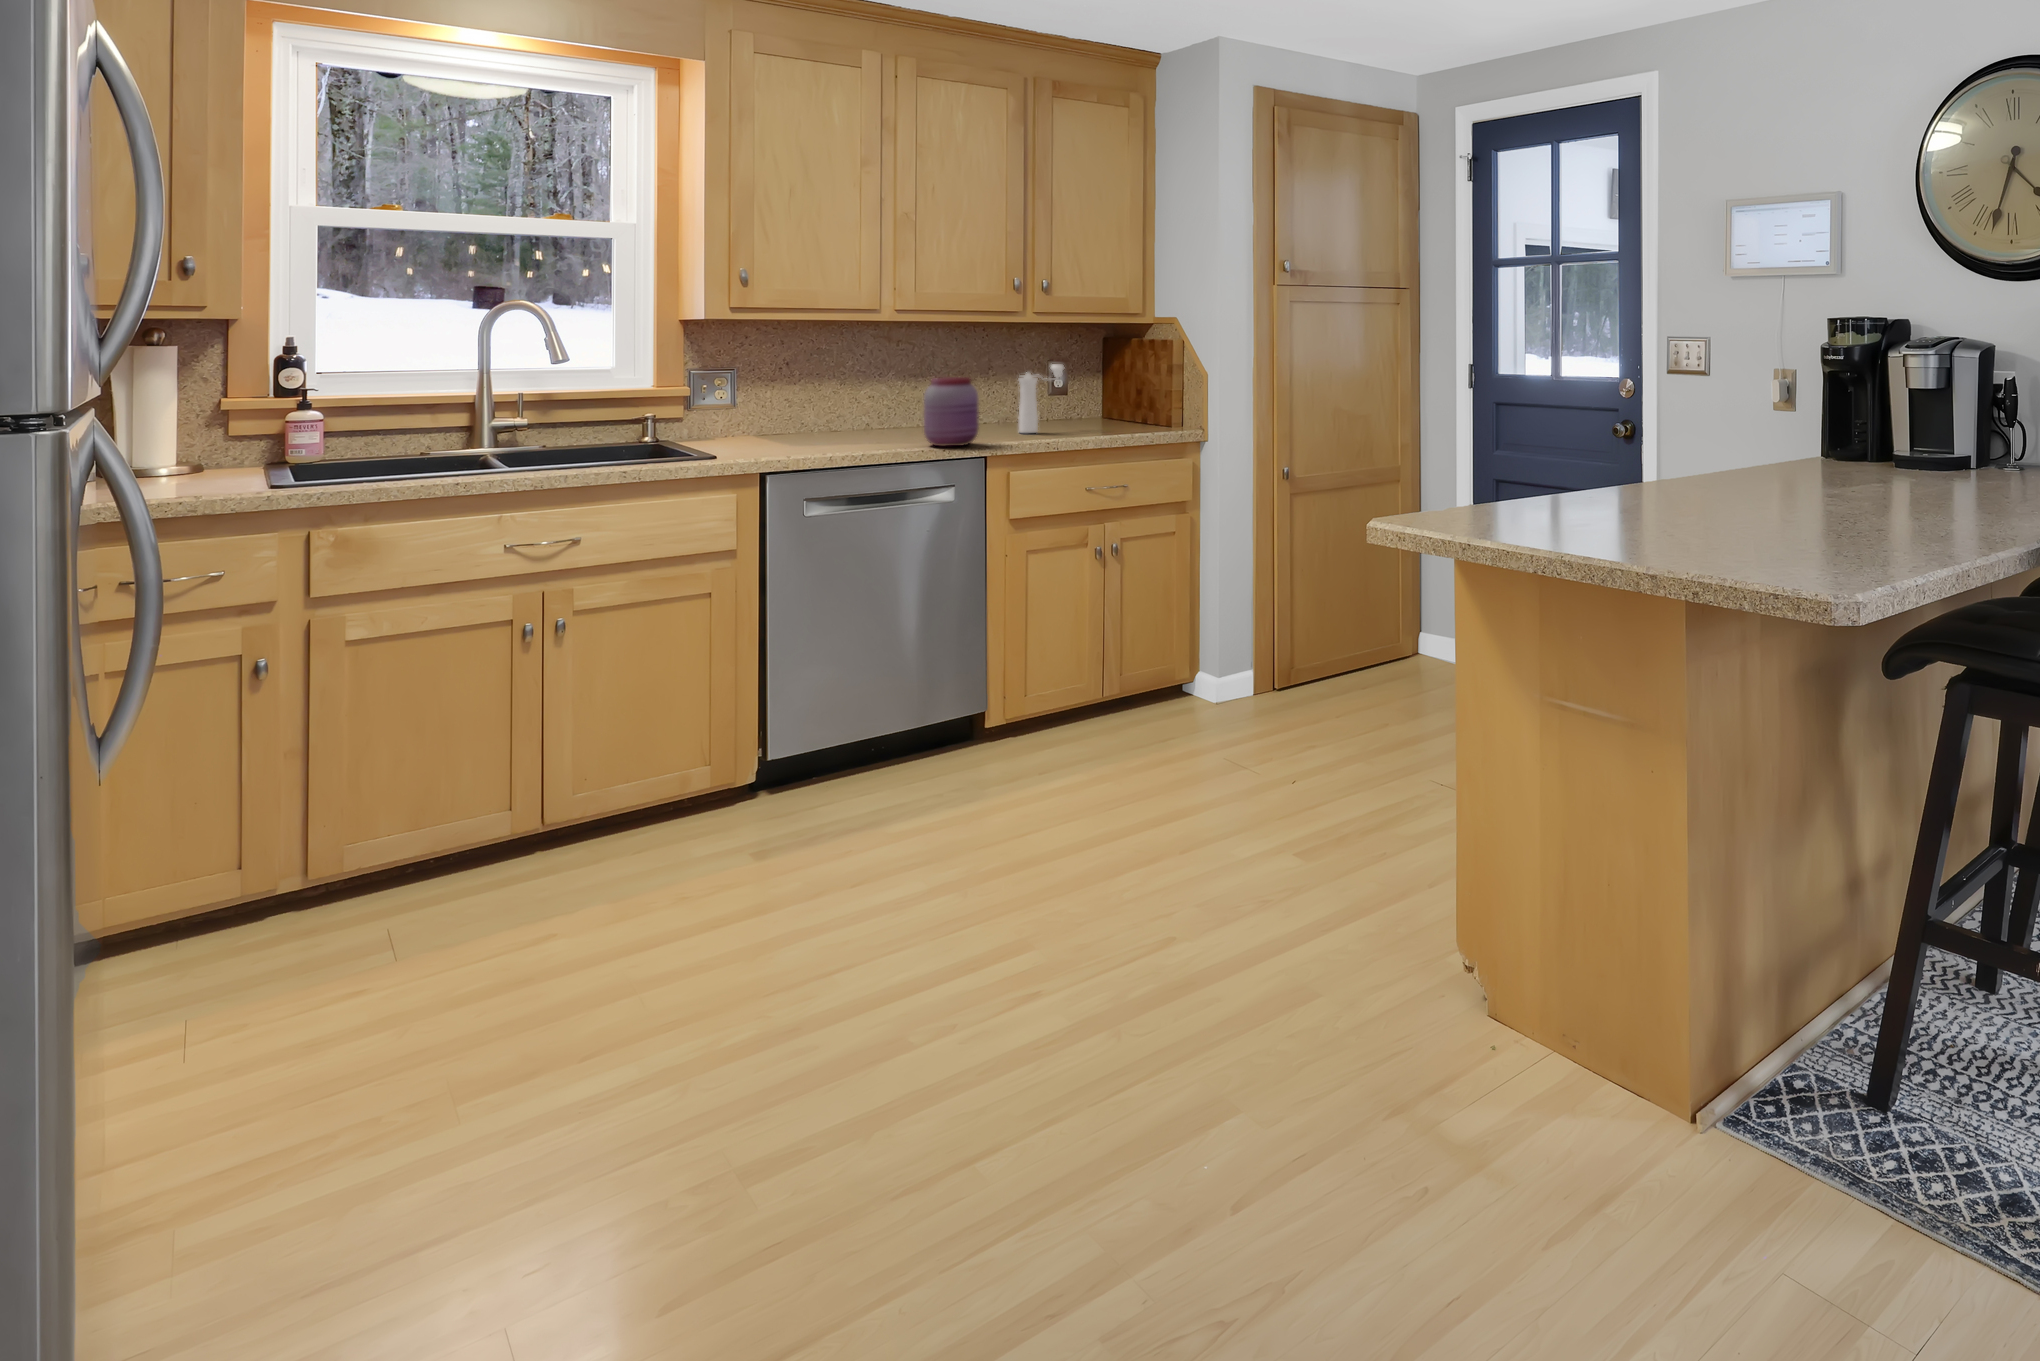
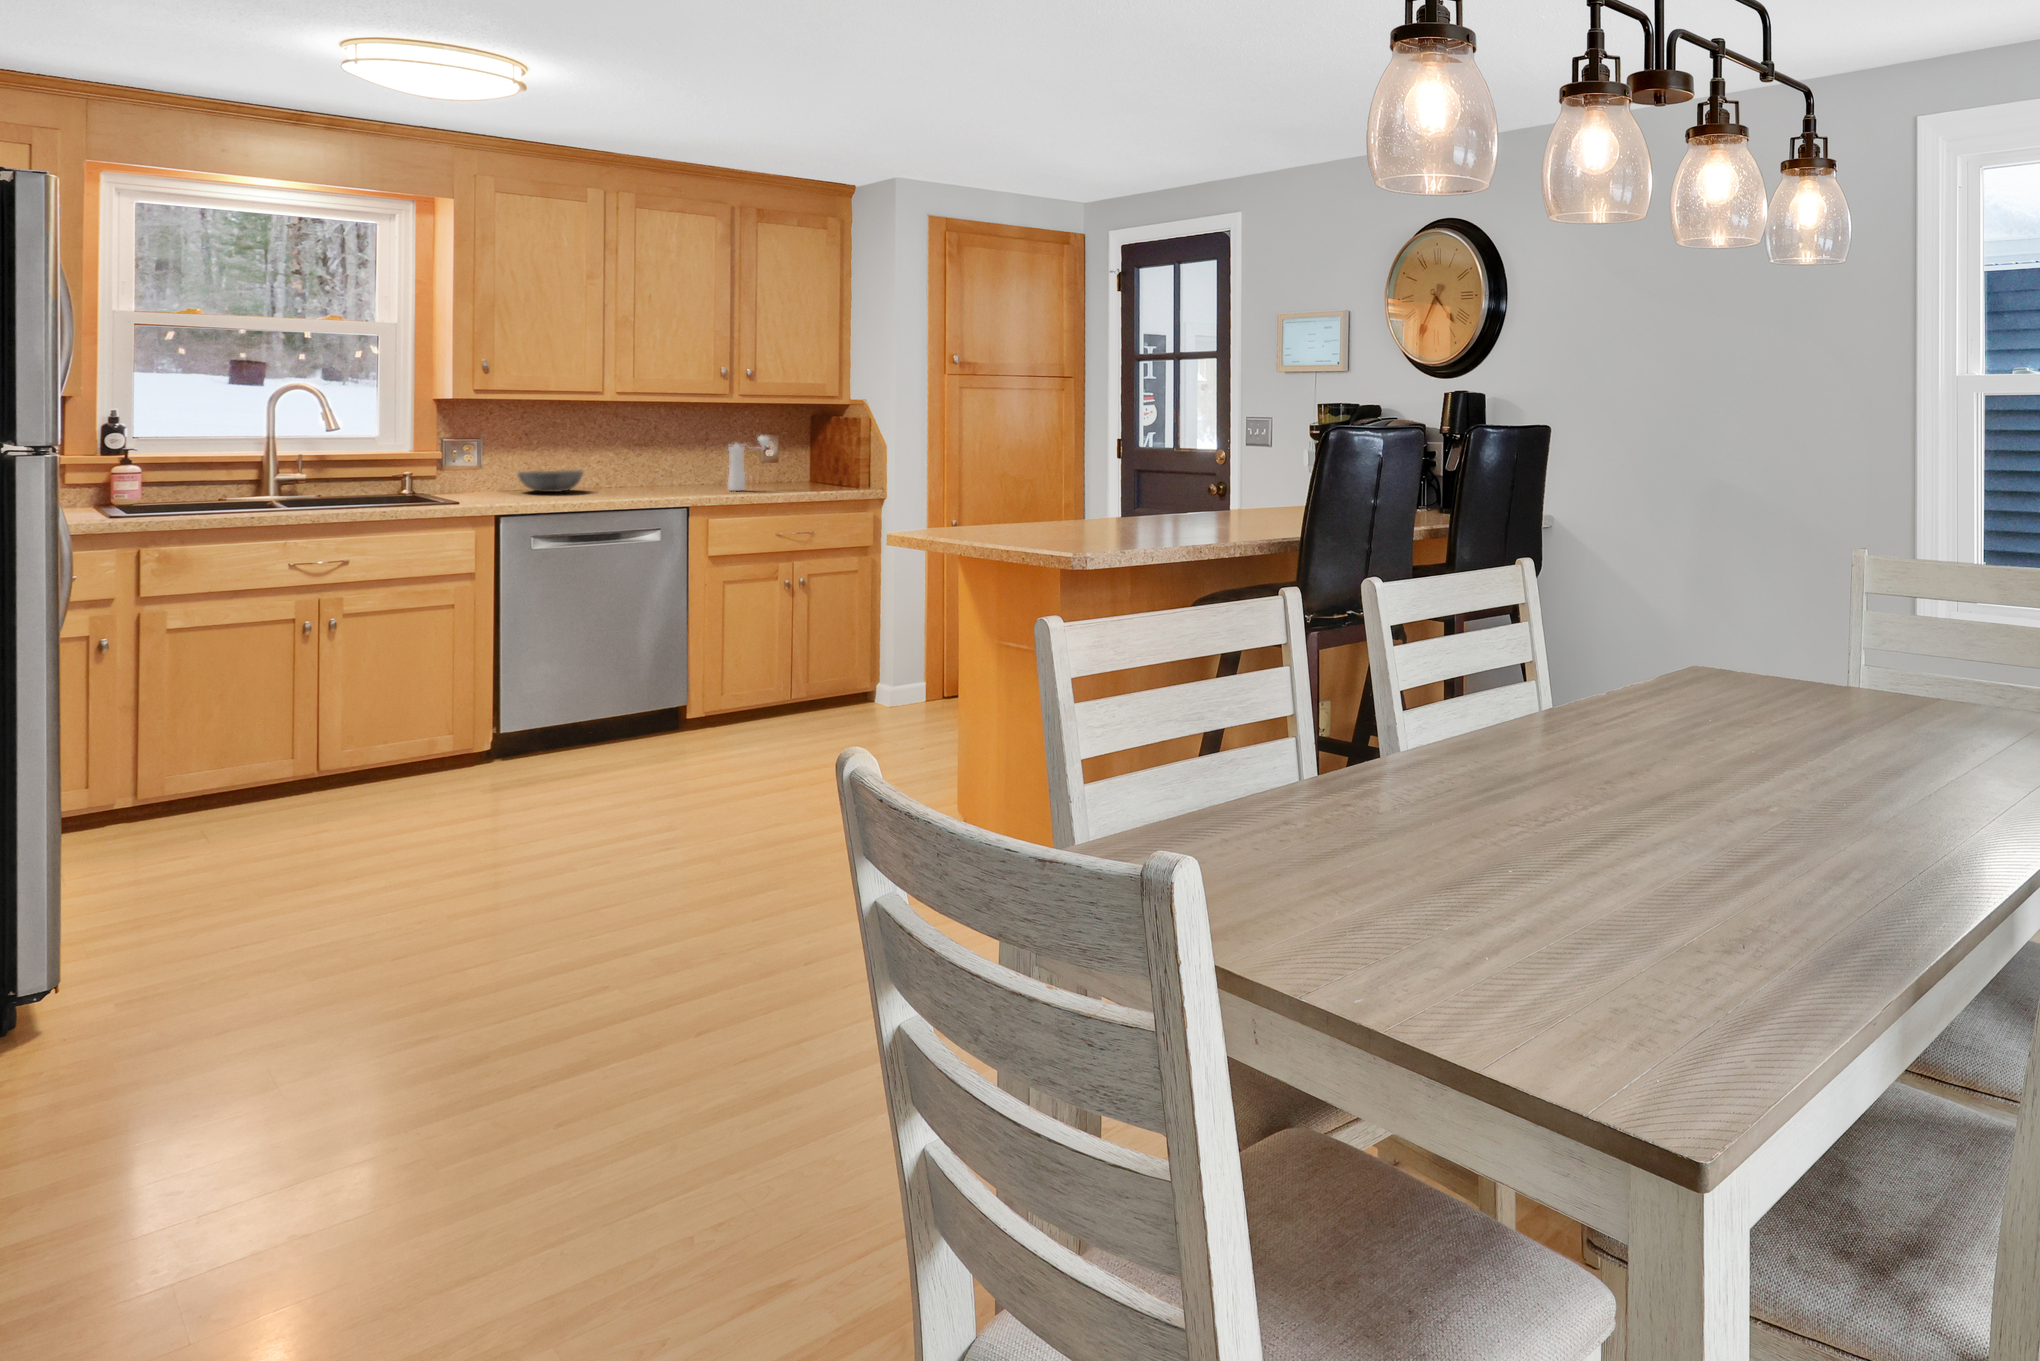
jar: present [924,377,979,446] -> none [640,445,686,498]
bowl: none [774,409,852,438] -> present [518,470,583,492]

